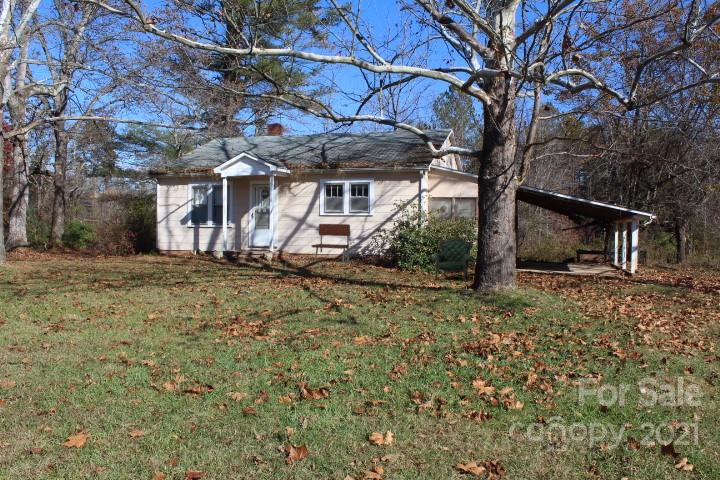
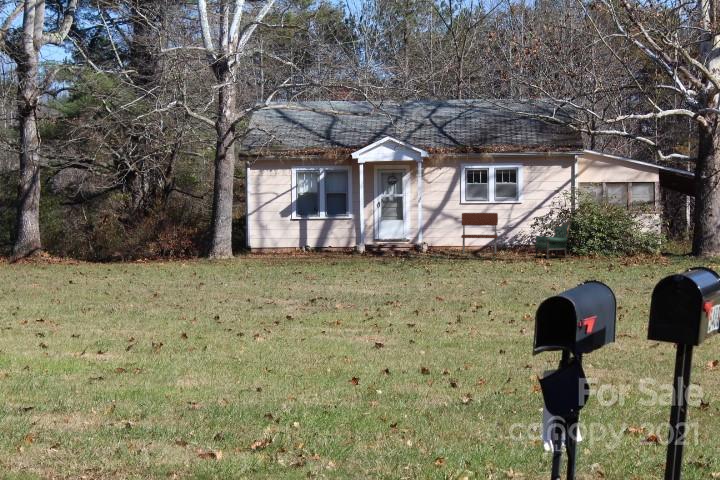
armchair: present [432,235,473,282] -> present [535,220,570,259]

